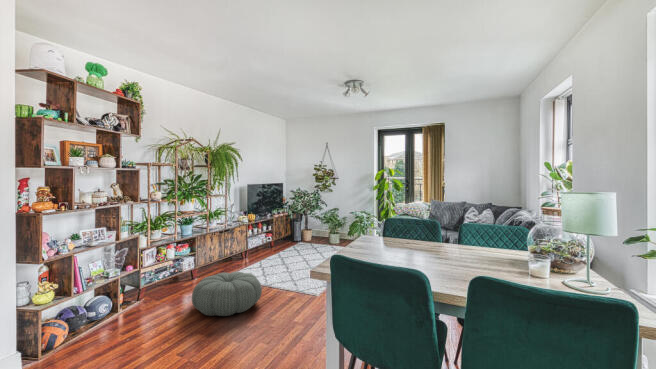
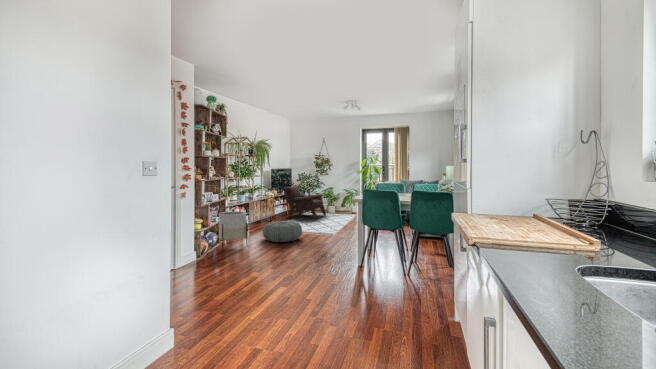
armchair: none [265,207,325,257] -> present [283,187,326,219]
planter: none [96,261,152,341] -> present [219,211,247,251]

